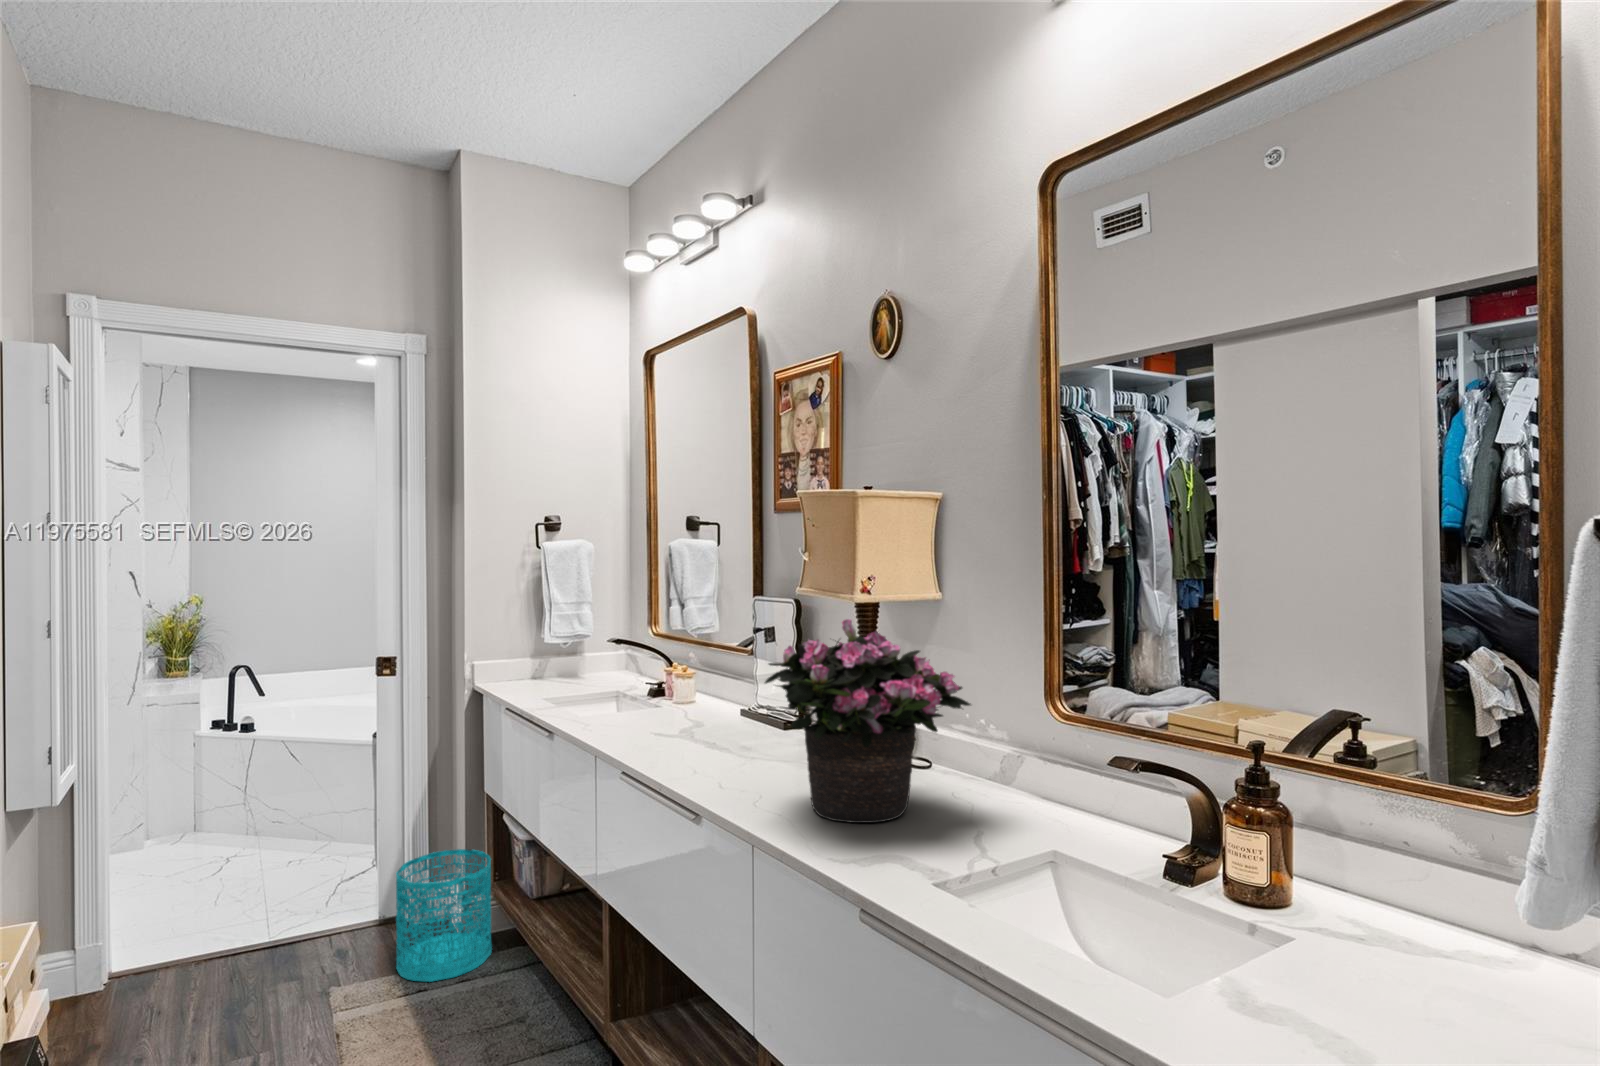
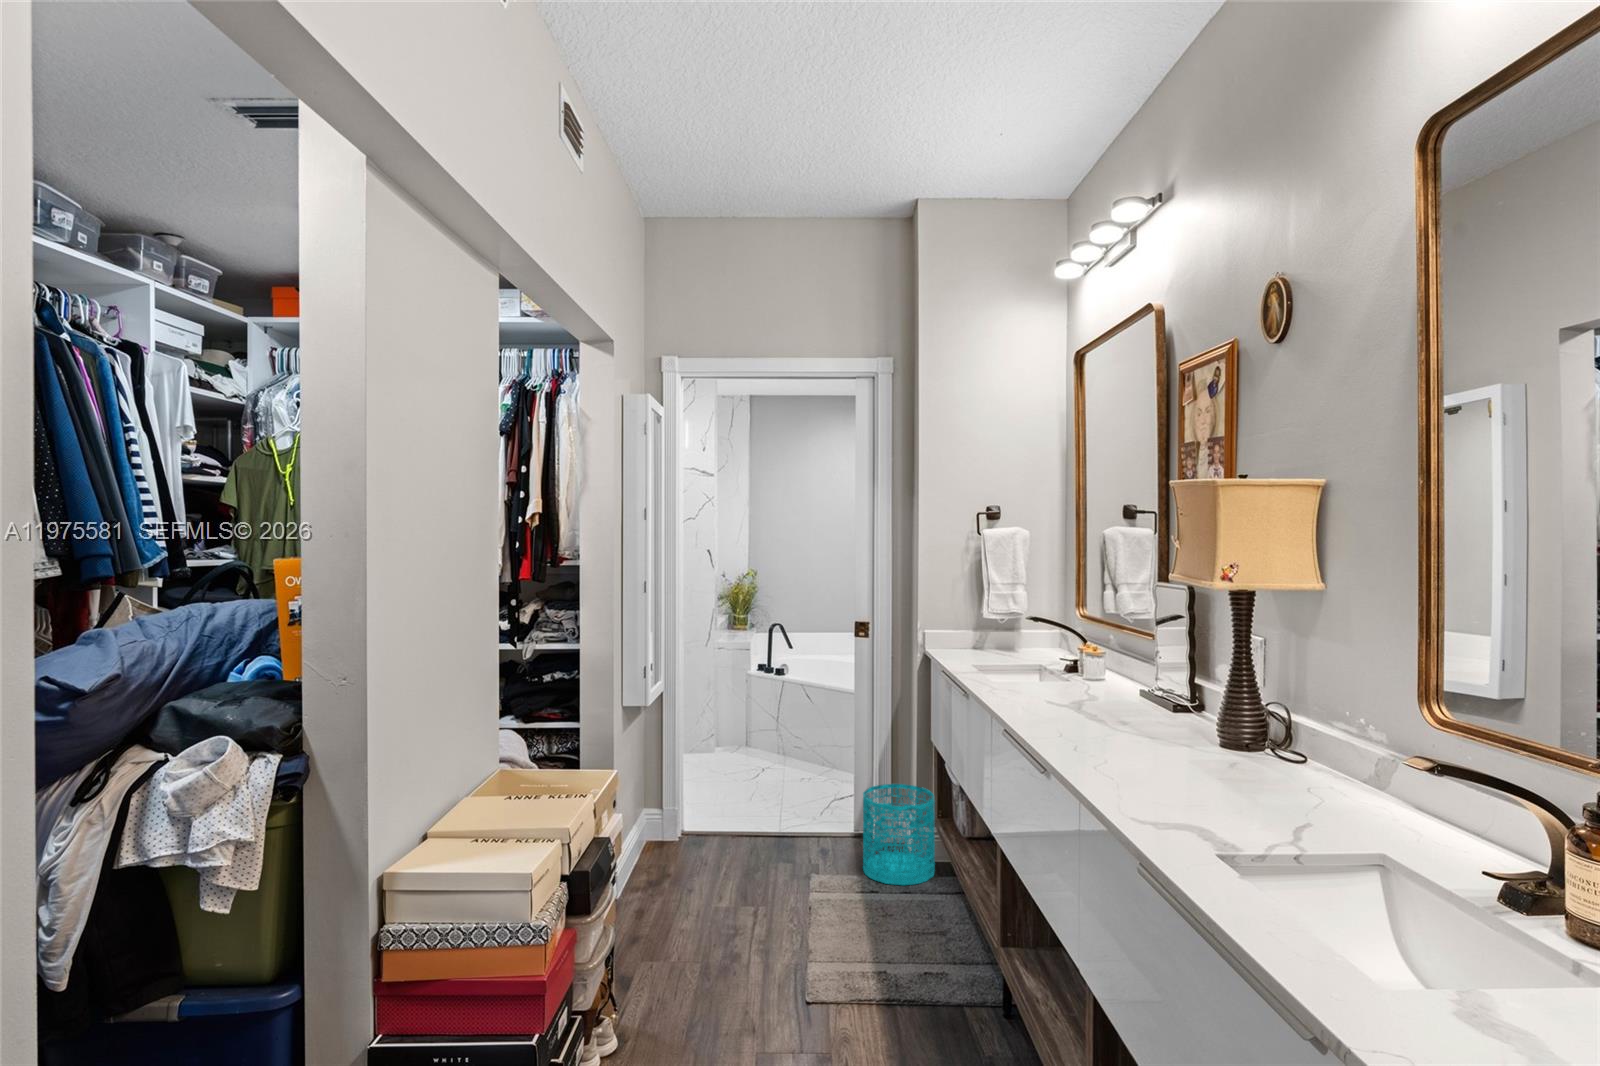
potted flower: present [765,619,971,823] -> none [1096,602,1315,792]

